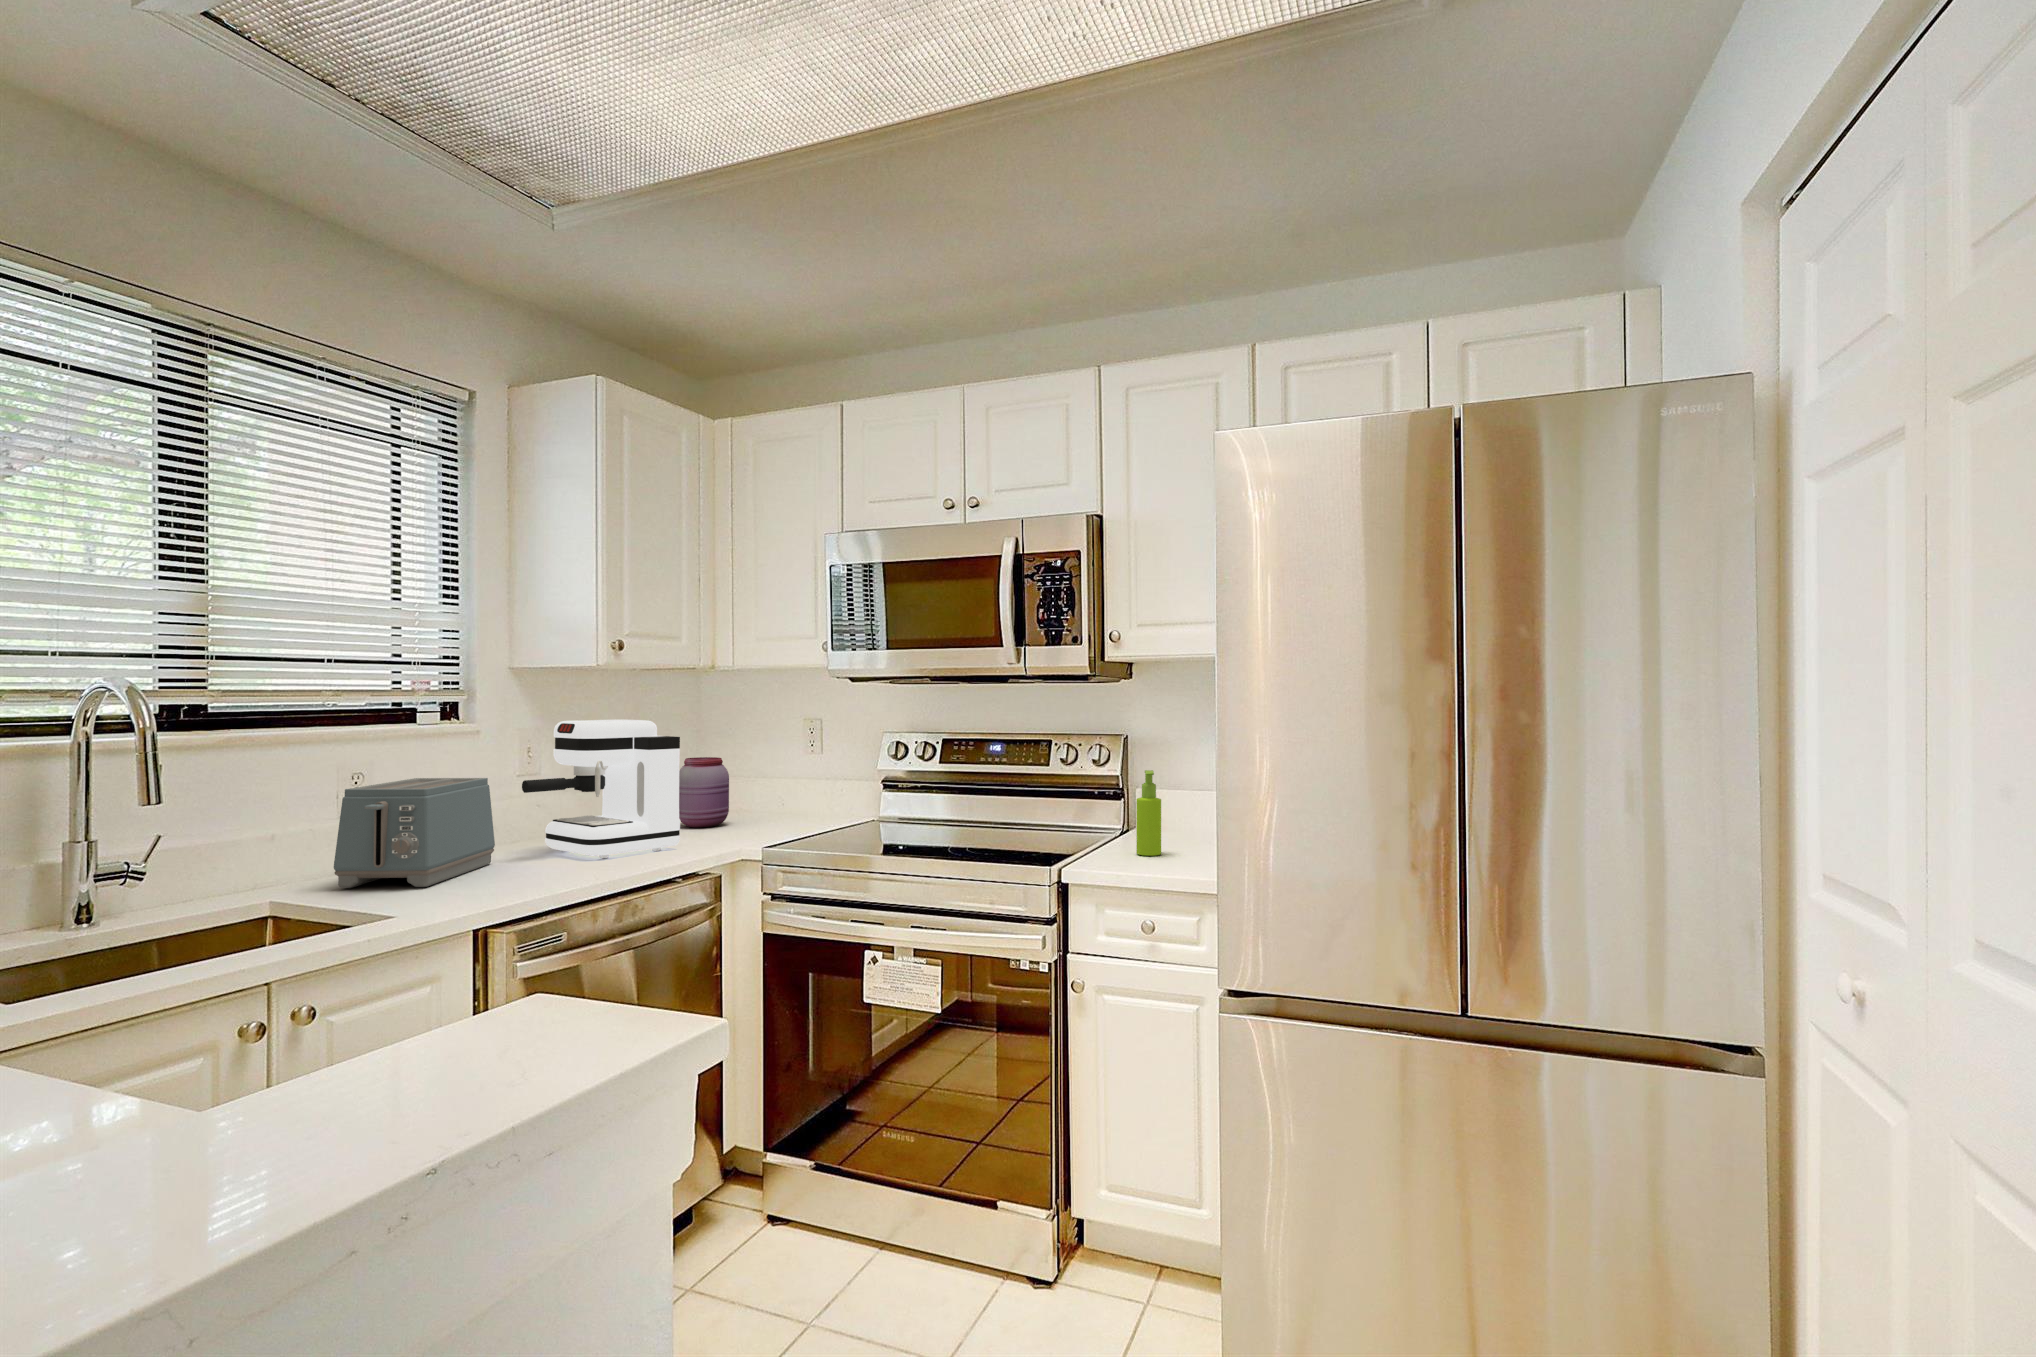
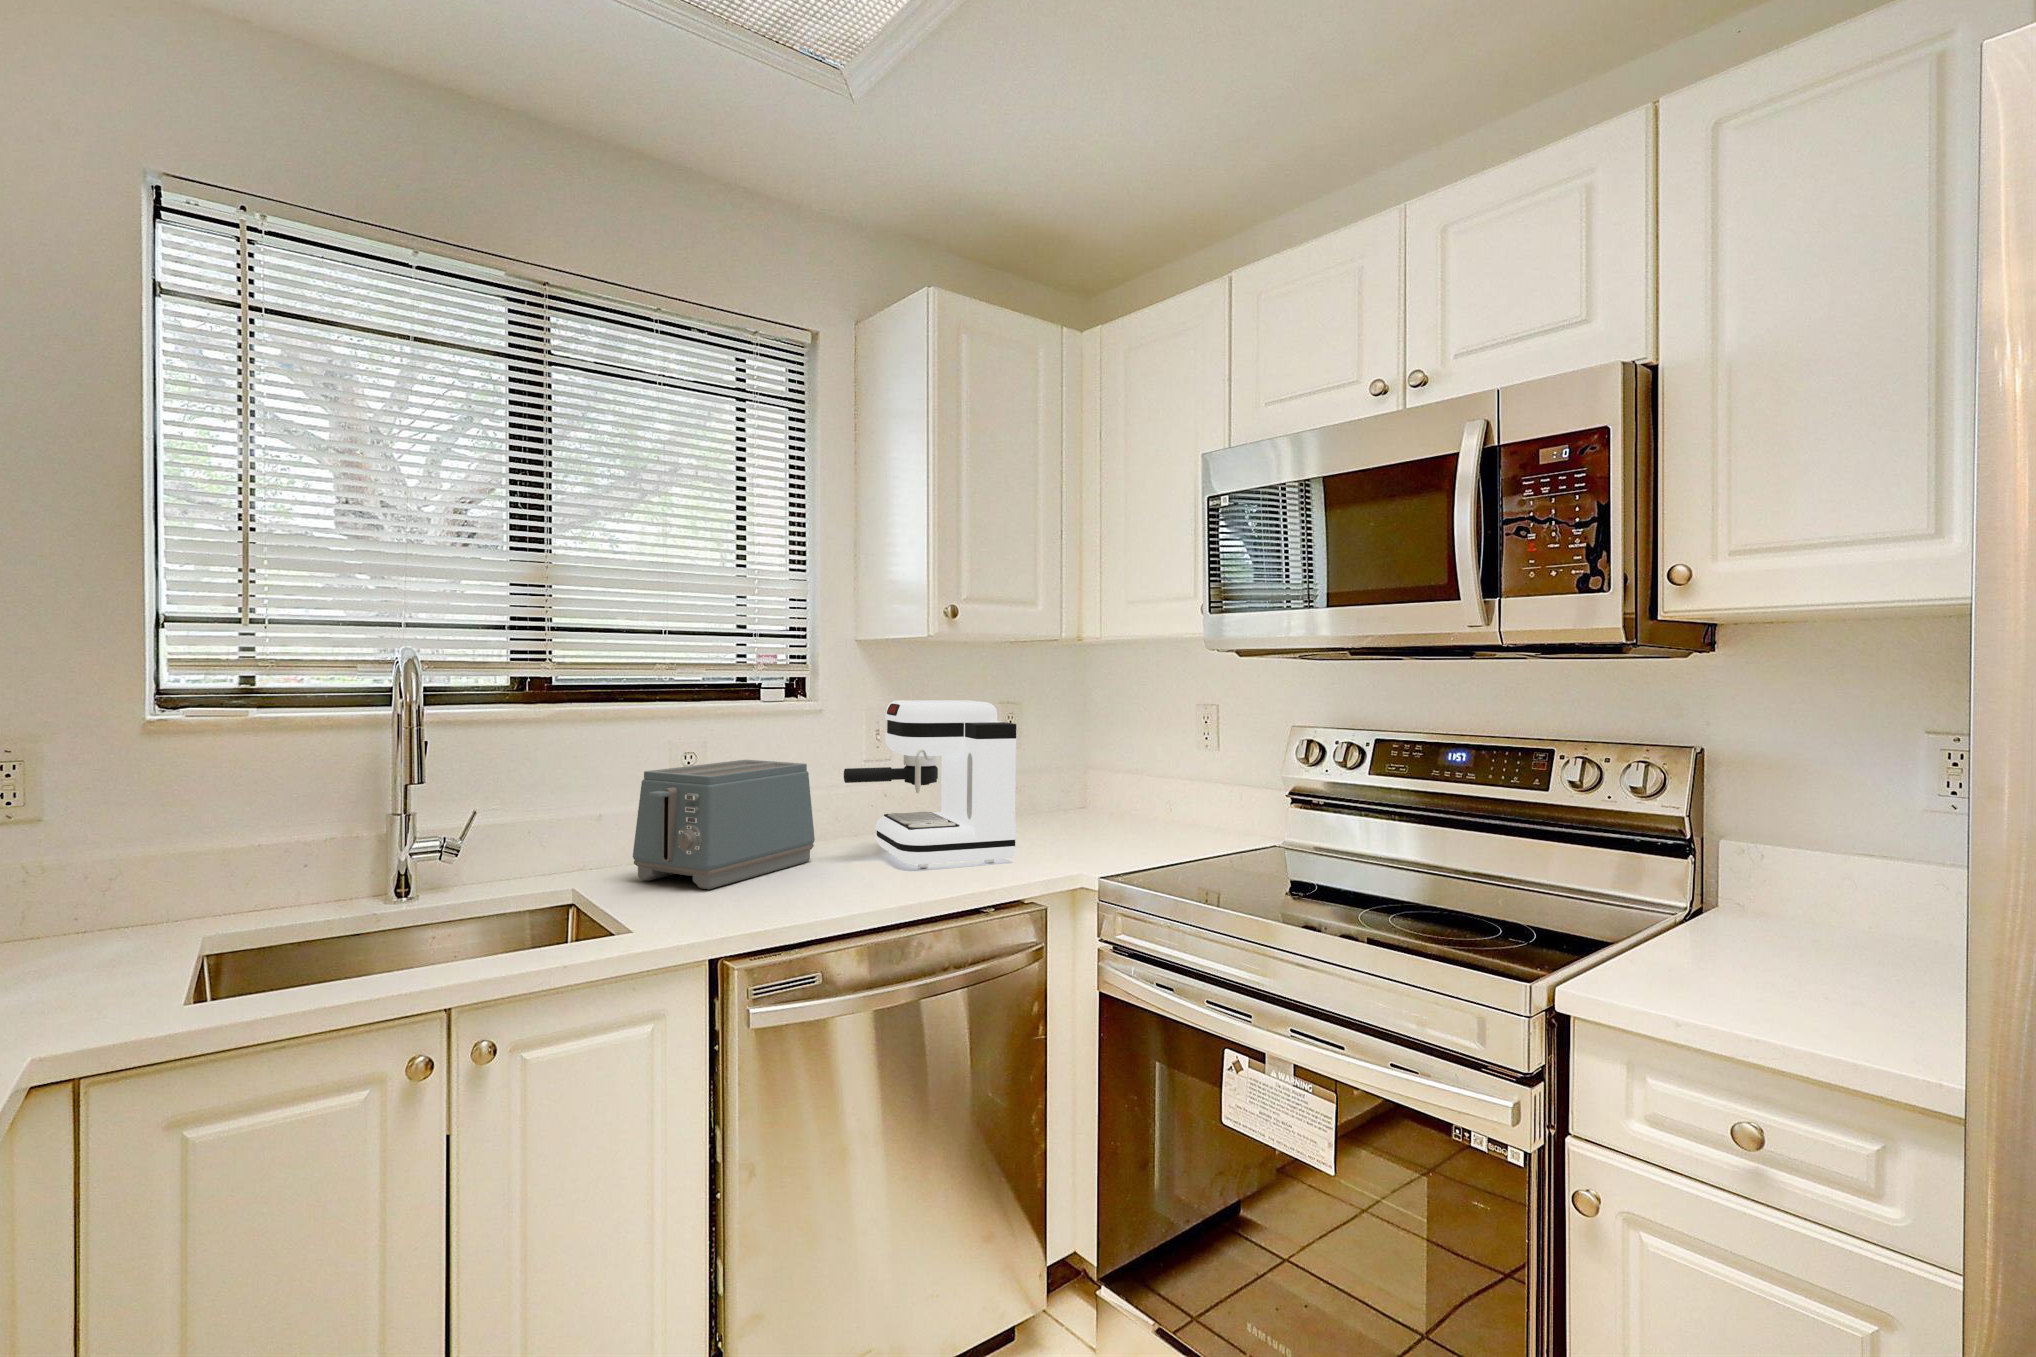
jar: present [679,757,729,827] -> none [1044,747,1104,831]
soap dispenser: present [1136,770,1161,856] -> none [1718,819,1777,980]

